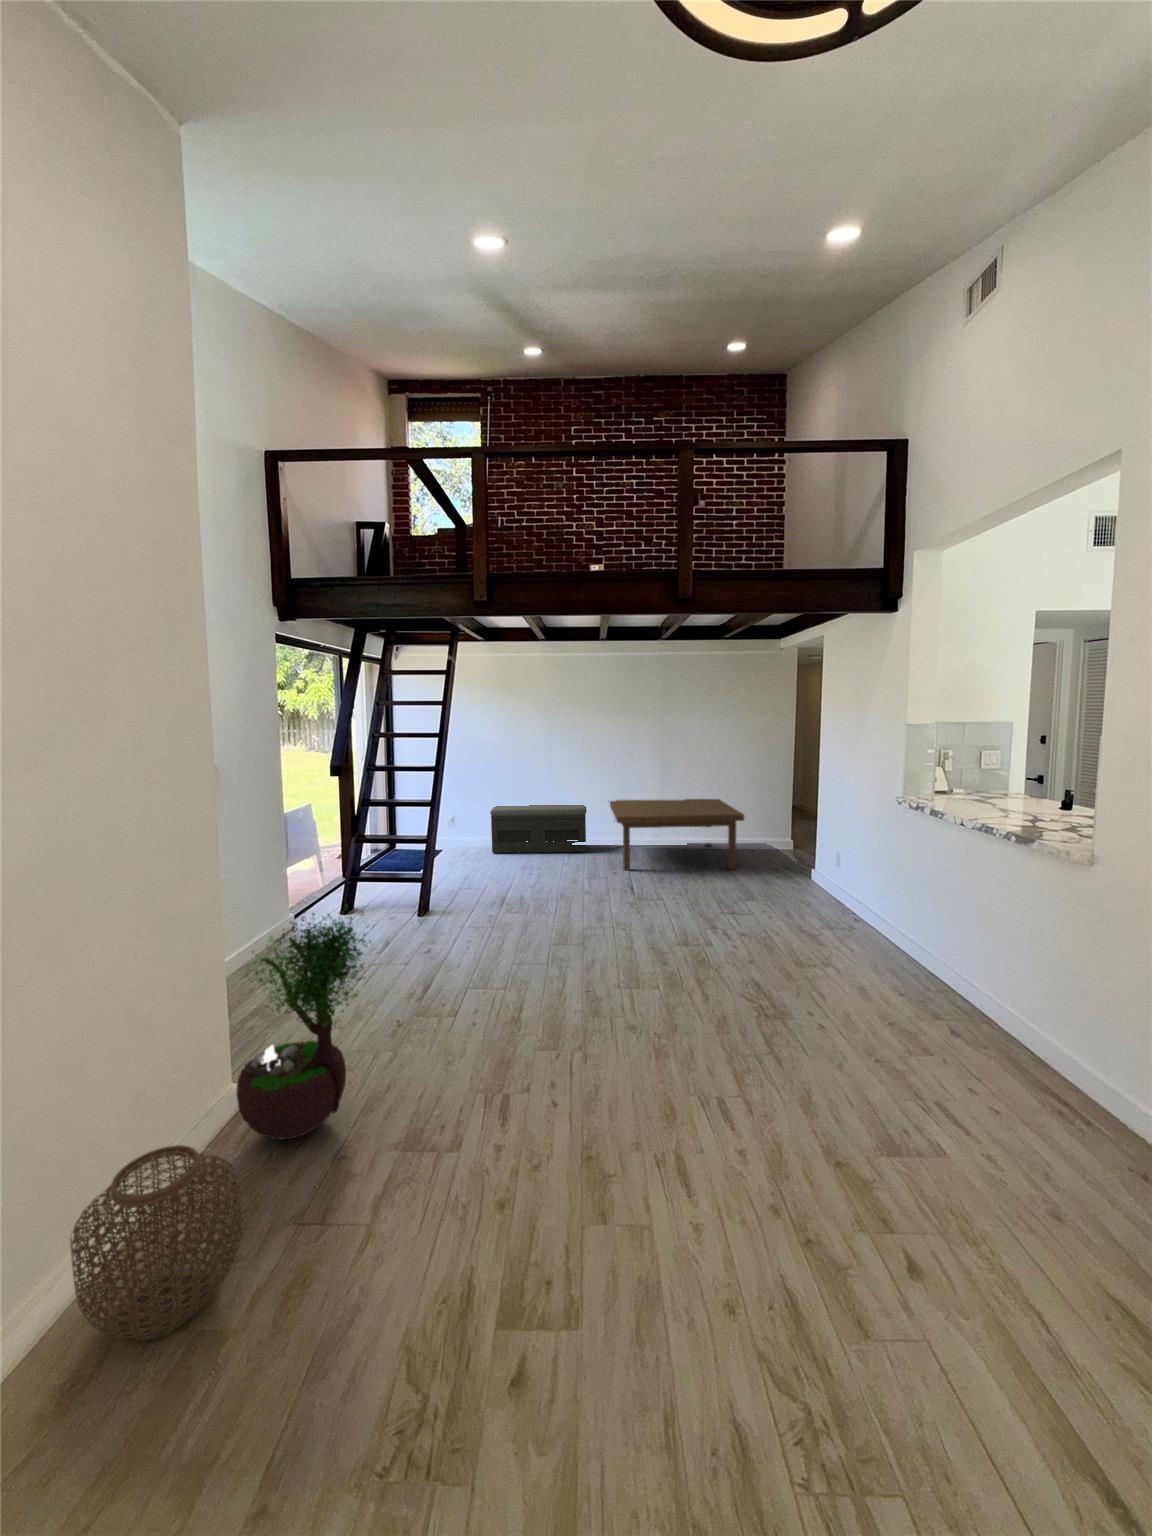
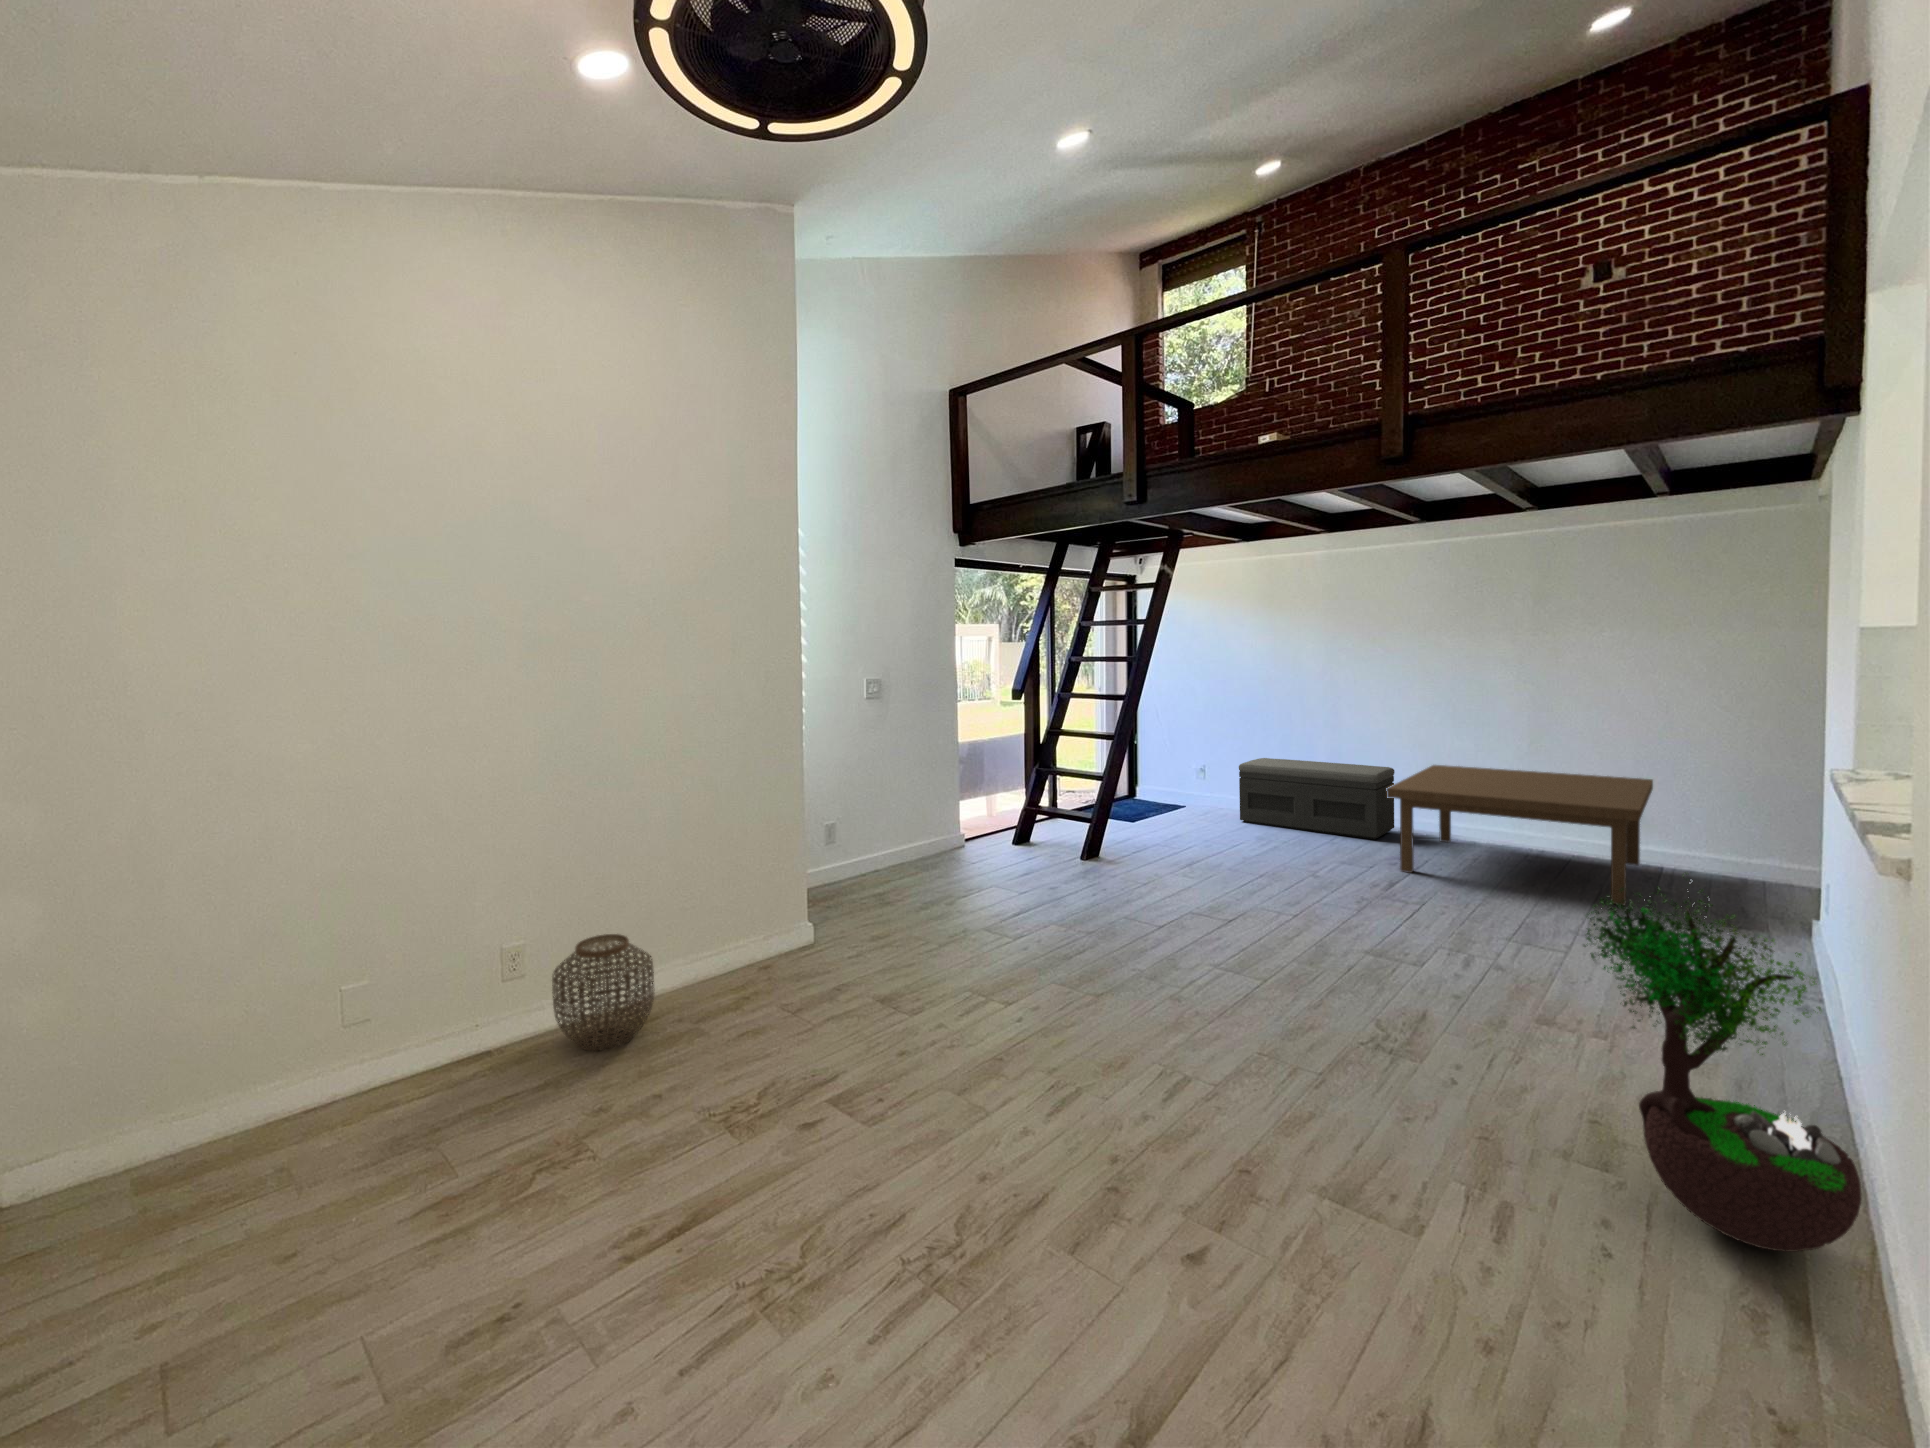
potted tree: present [236,905,370,1140] -> present [1584,873,1862,1252]

